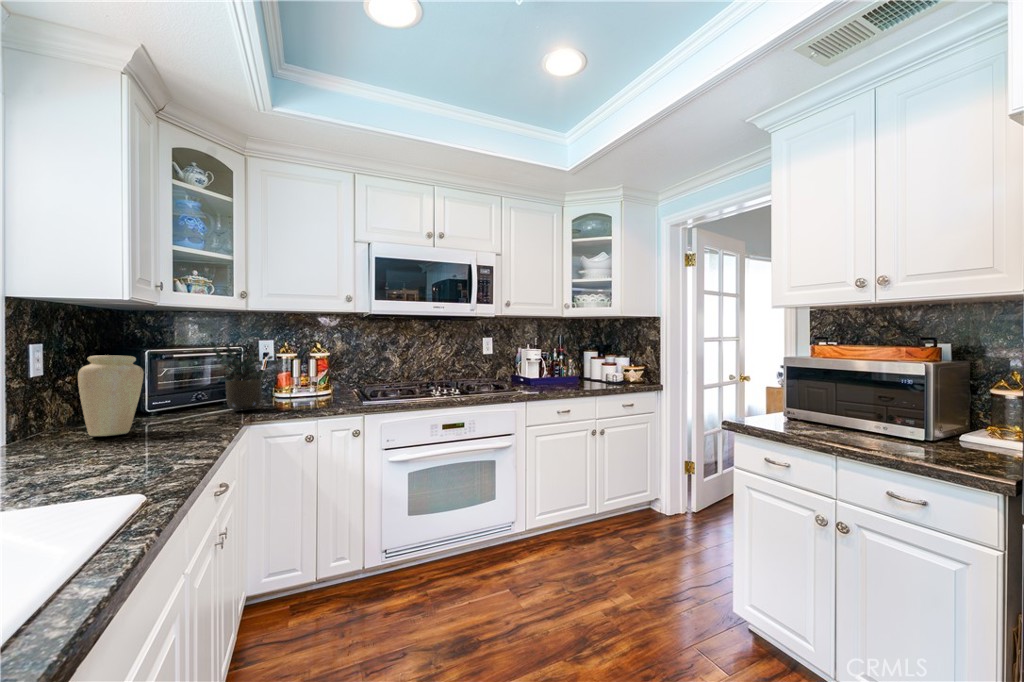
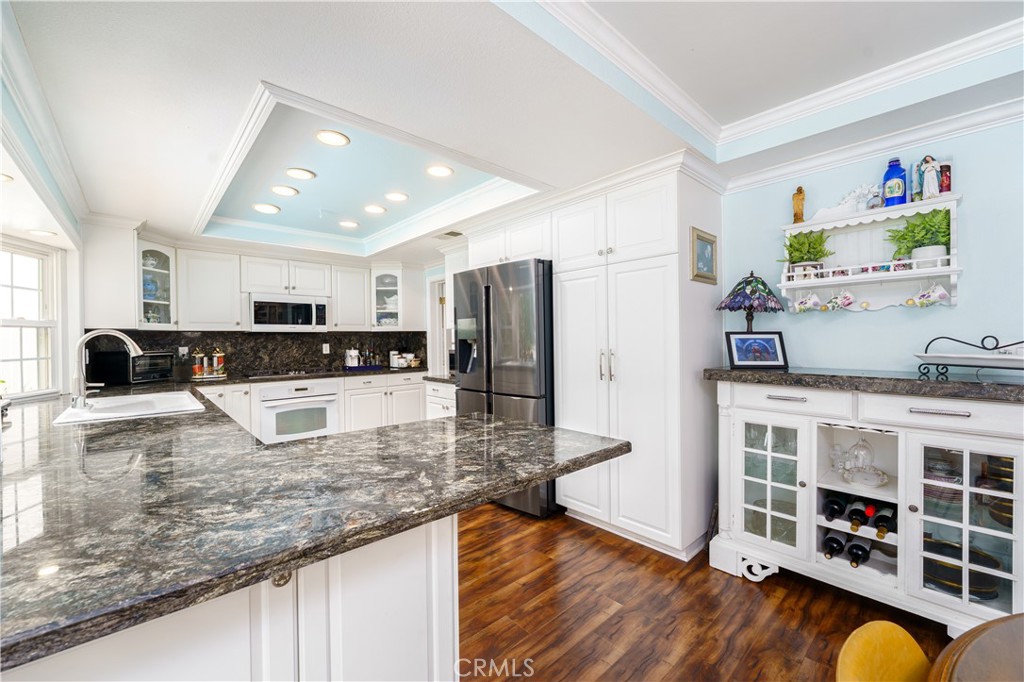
vase: present [78,355,144,436] -> none [114,353,142,388]

